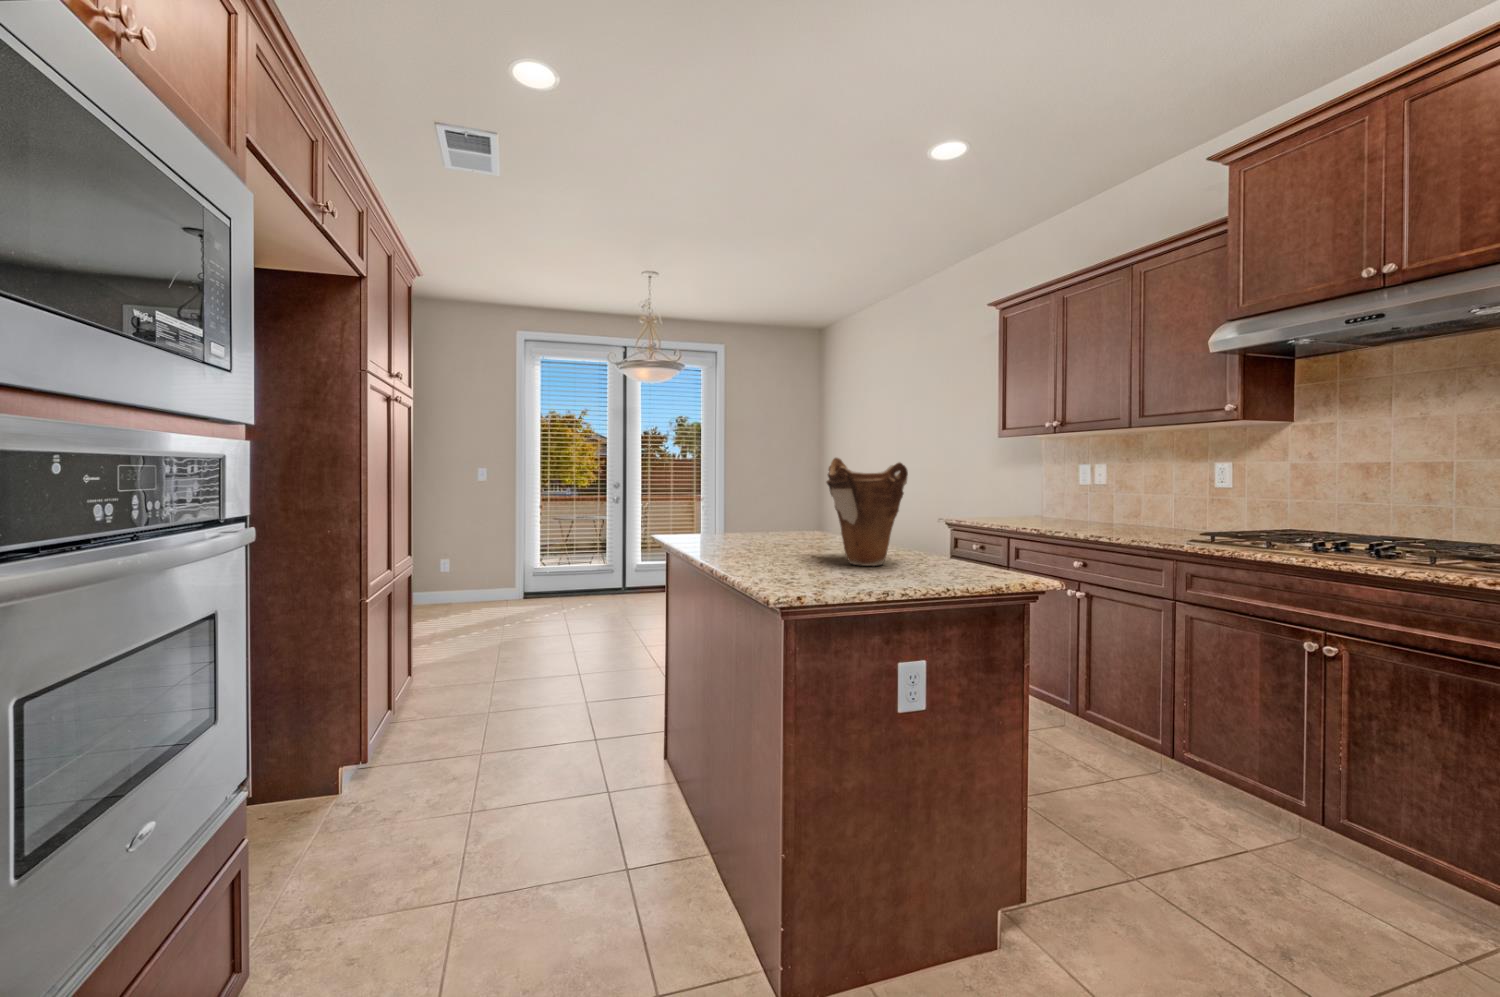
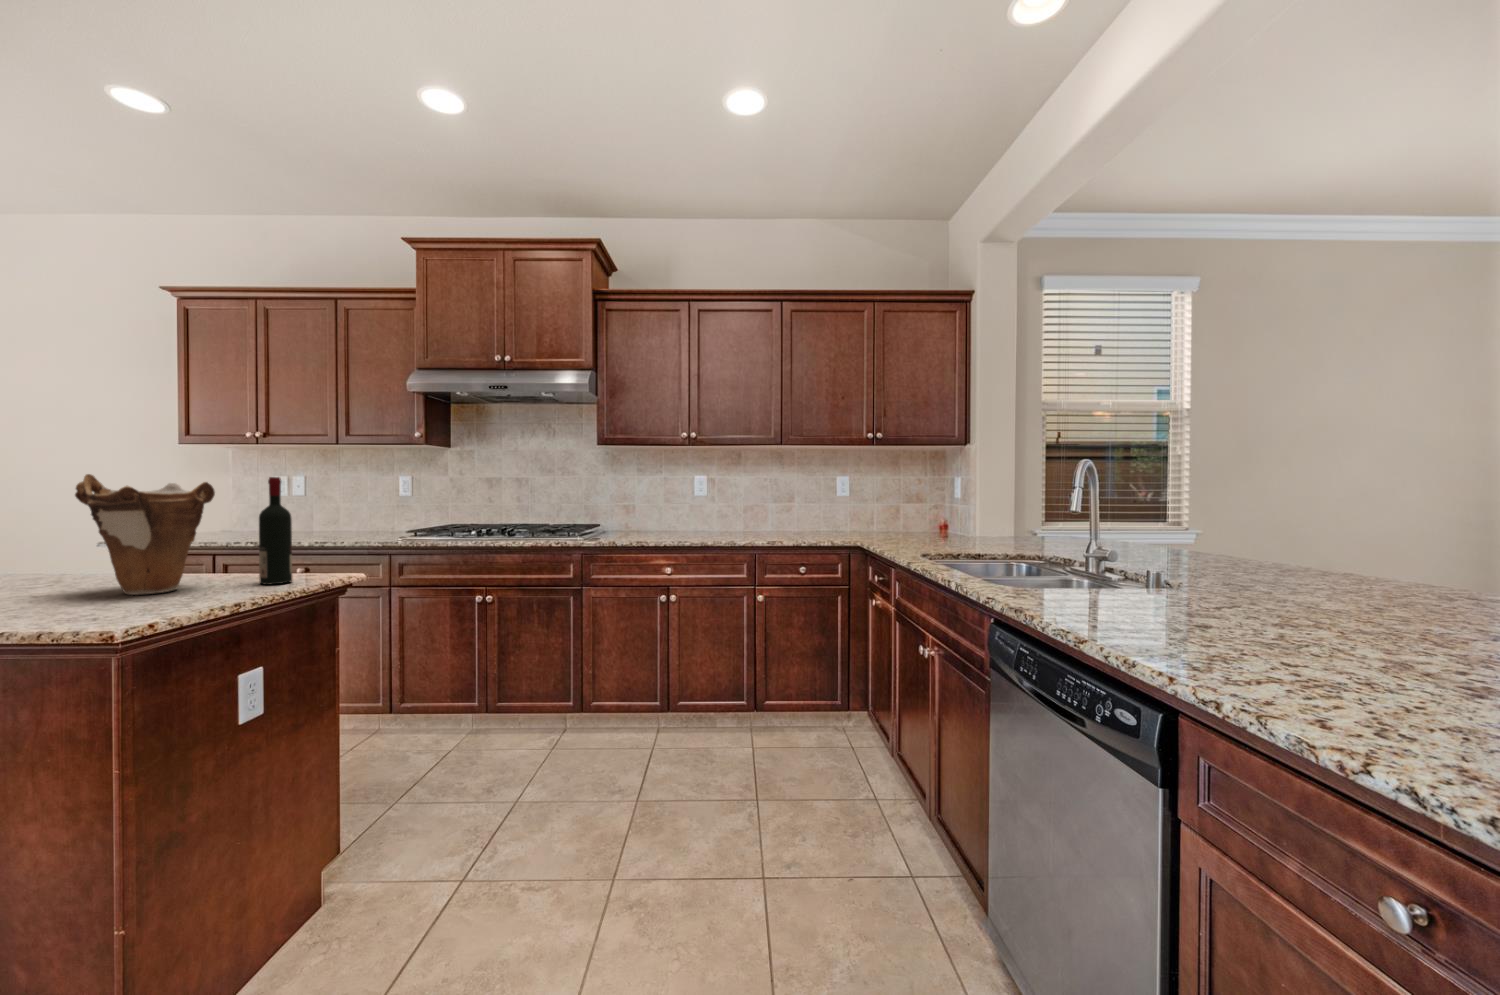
wine bottle: none [944,456,976,576] -> present [259,477,292,585]

